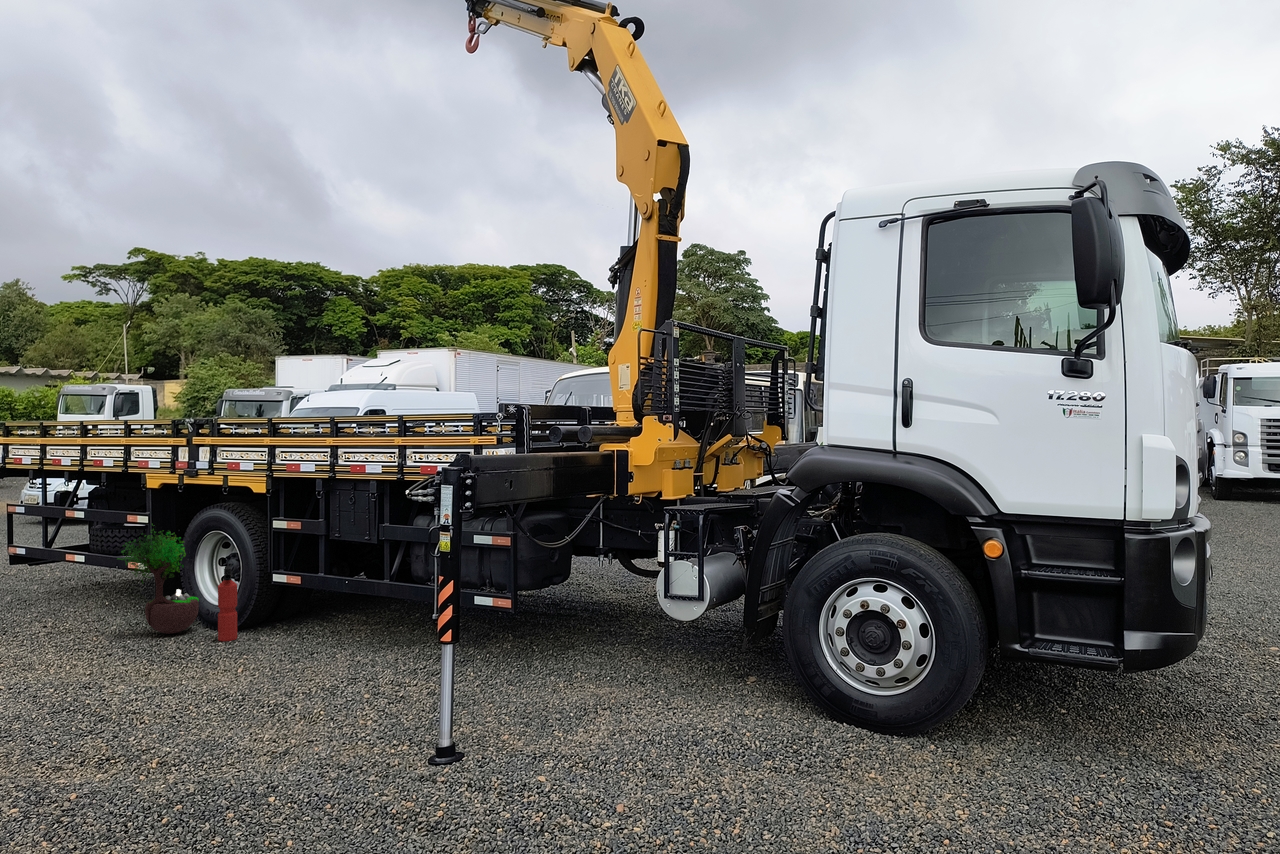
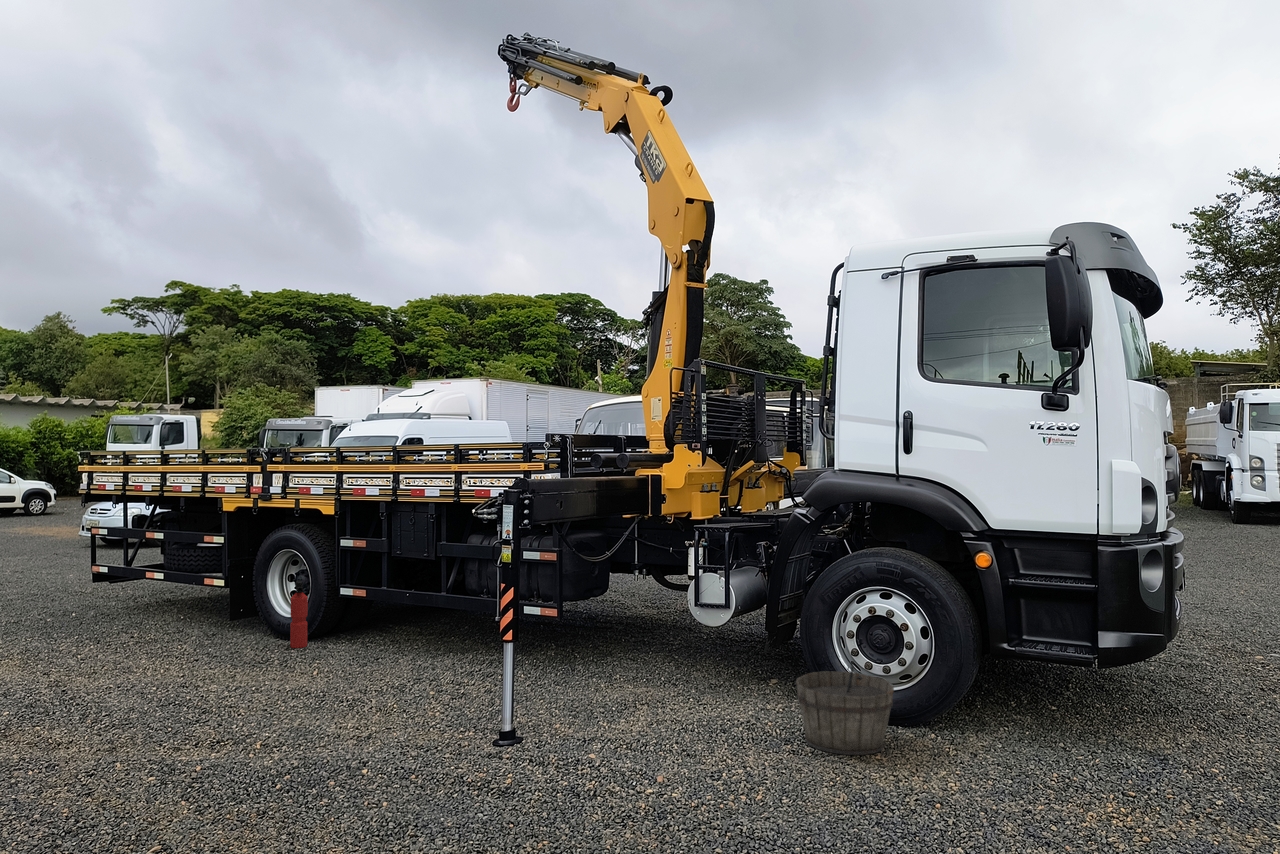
potted tree: present [118,529,199,634] -> none [201,542,273,642]
wooden bucket: none [778,664,890,773] -> present [796,661,894,755]

